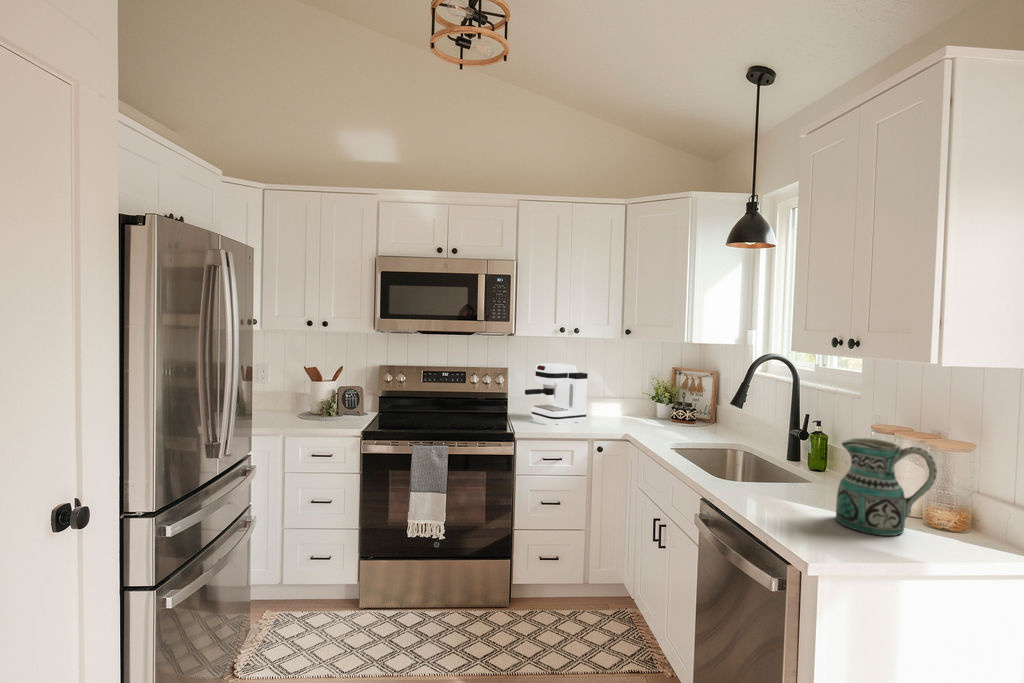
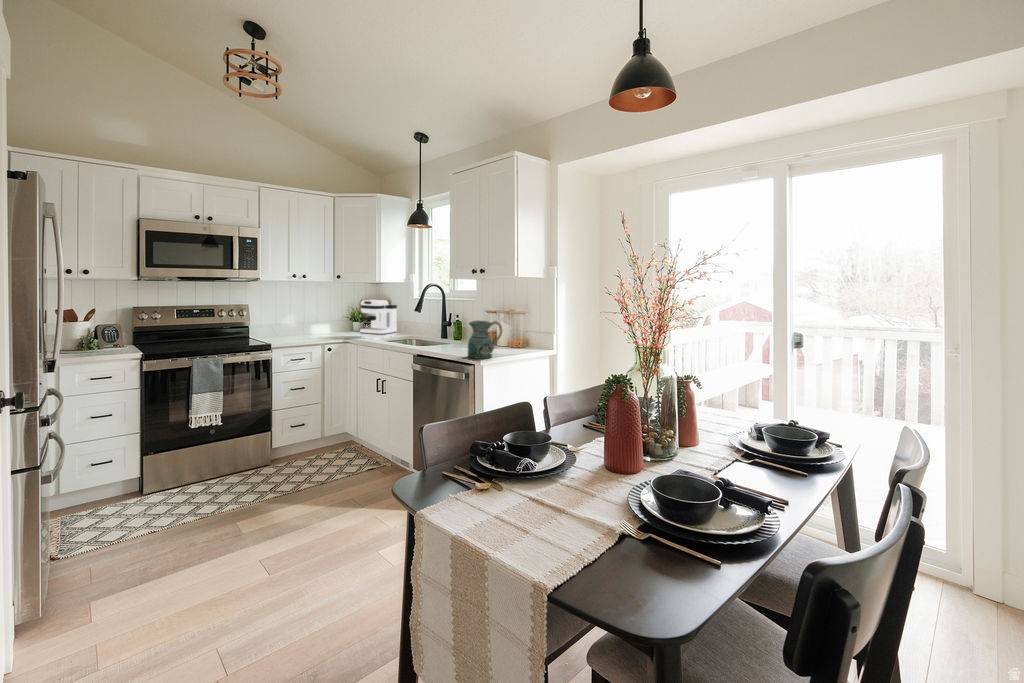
coffee maker: present [525,363,588,425] -> present [360,300,397,339]

